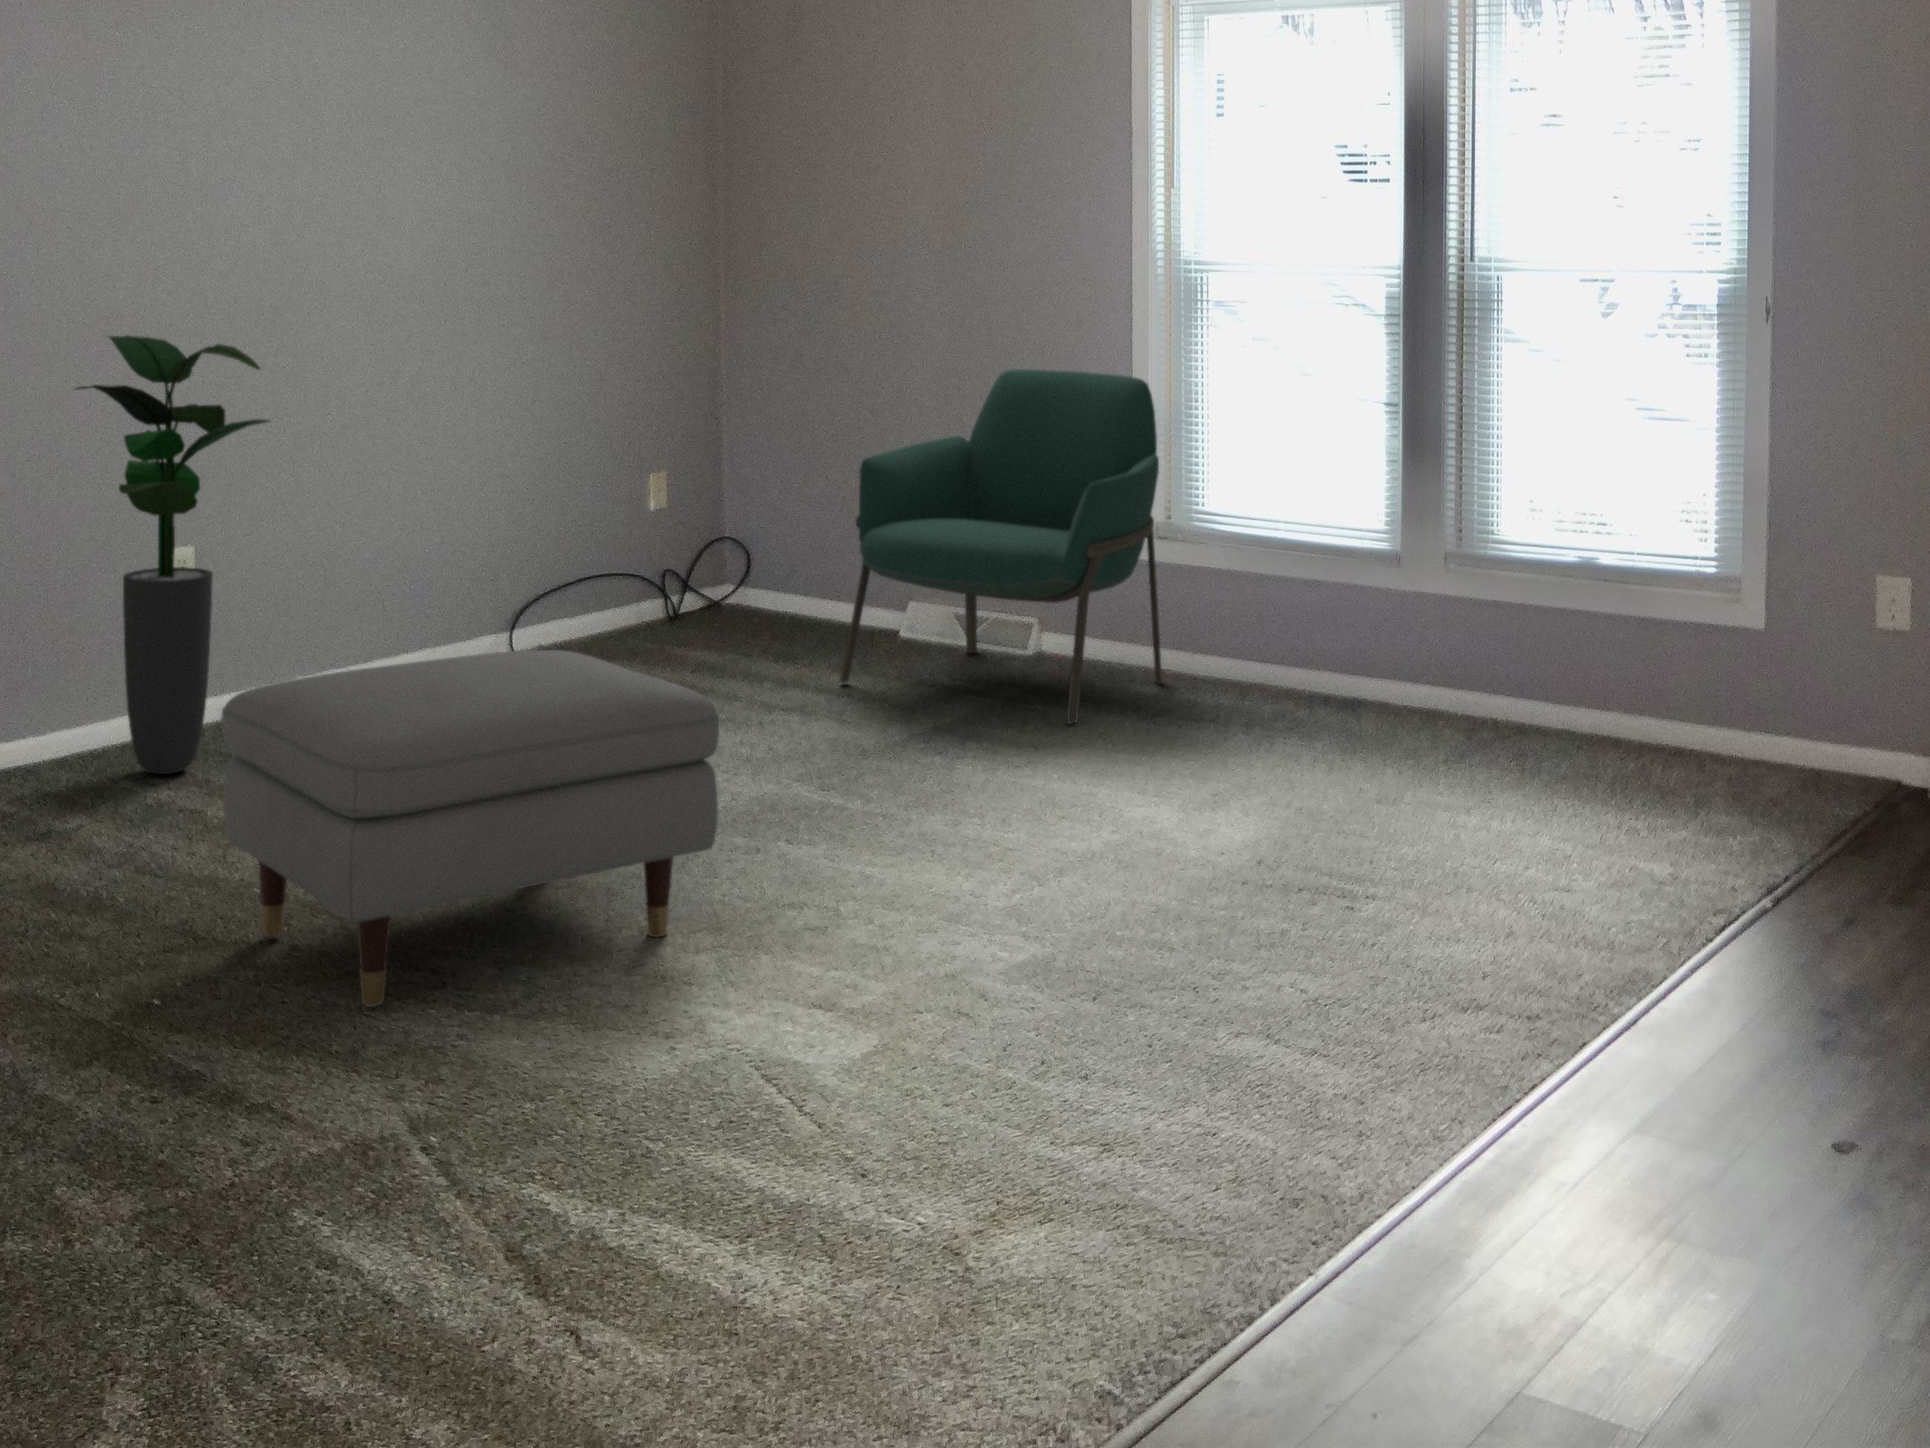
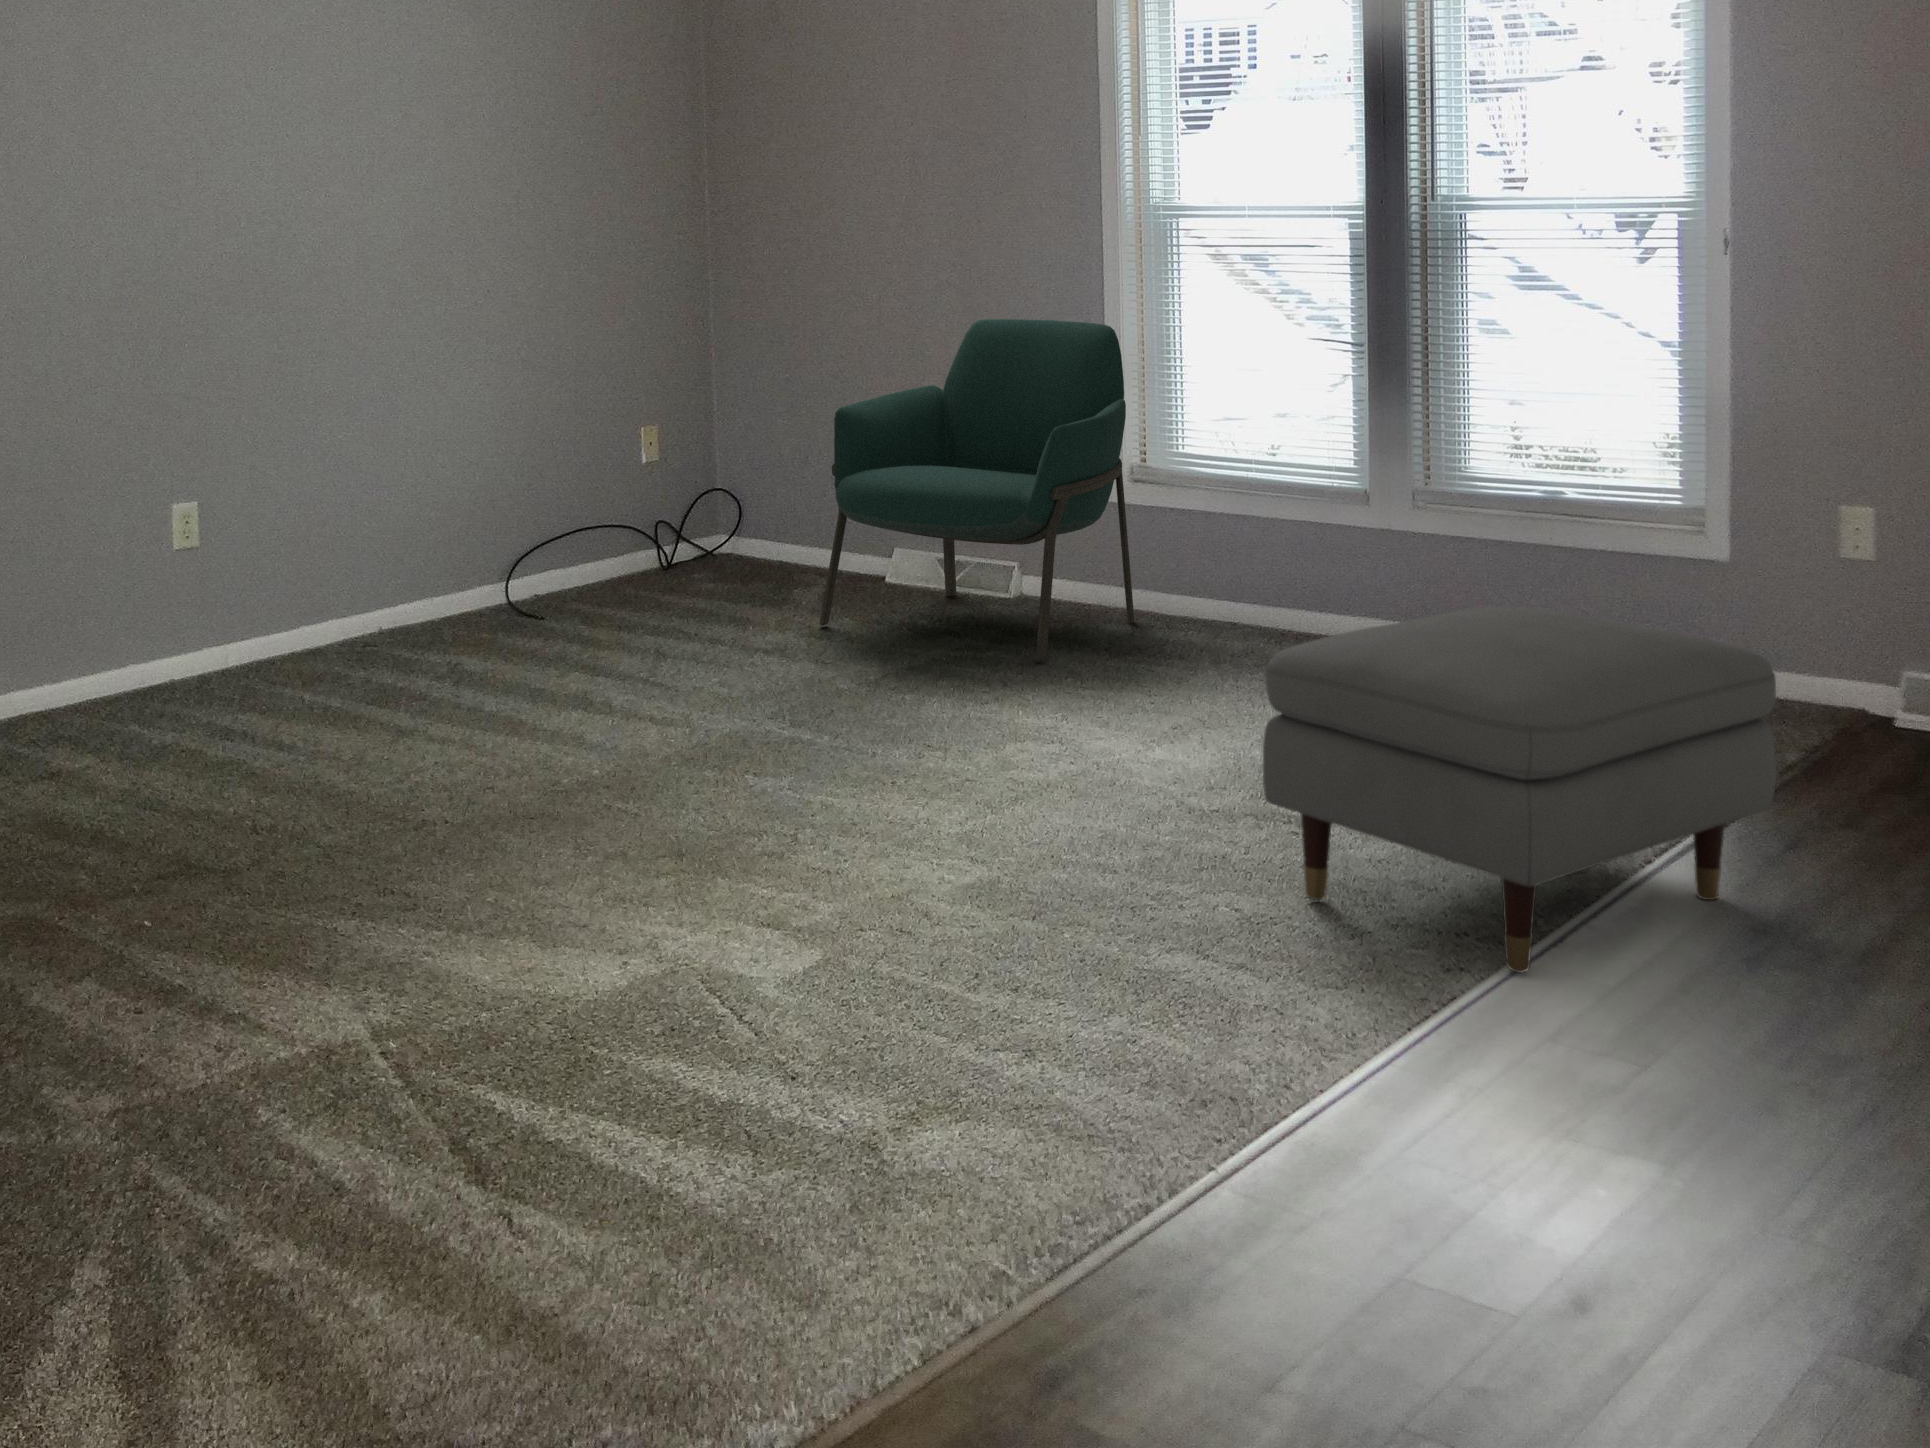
potted plant: present [76,336,269,774] -> none [78,302,265,715]
ottoman: present [221,650,719,1007] -> present [1263,606,1776,973]

